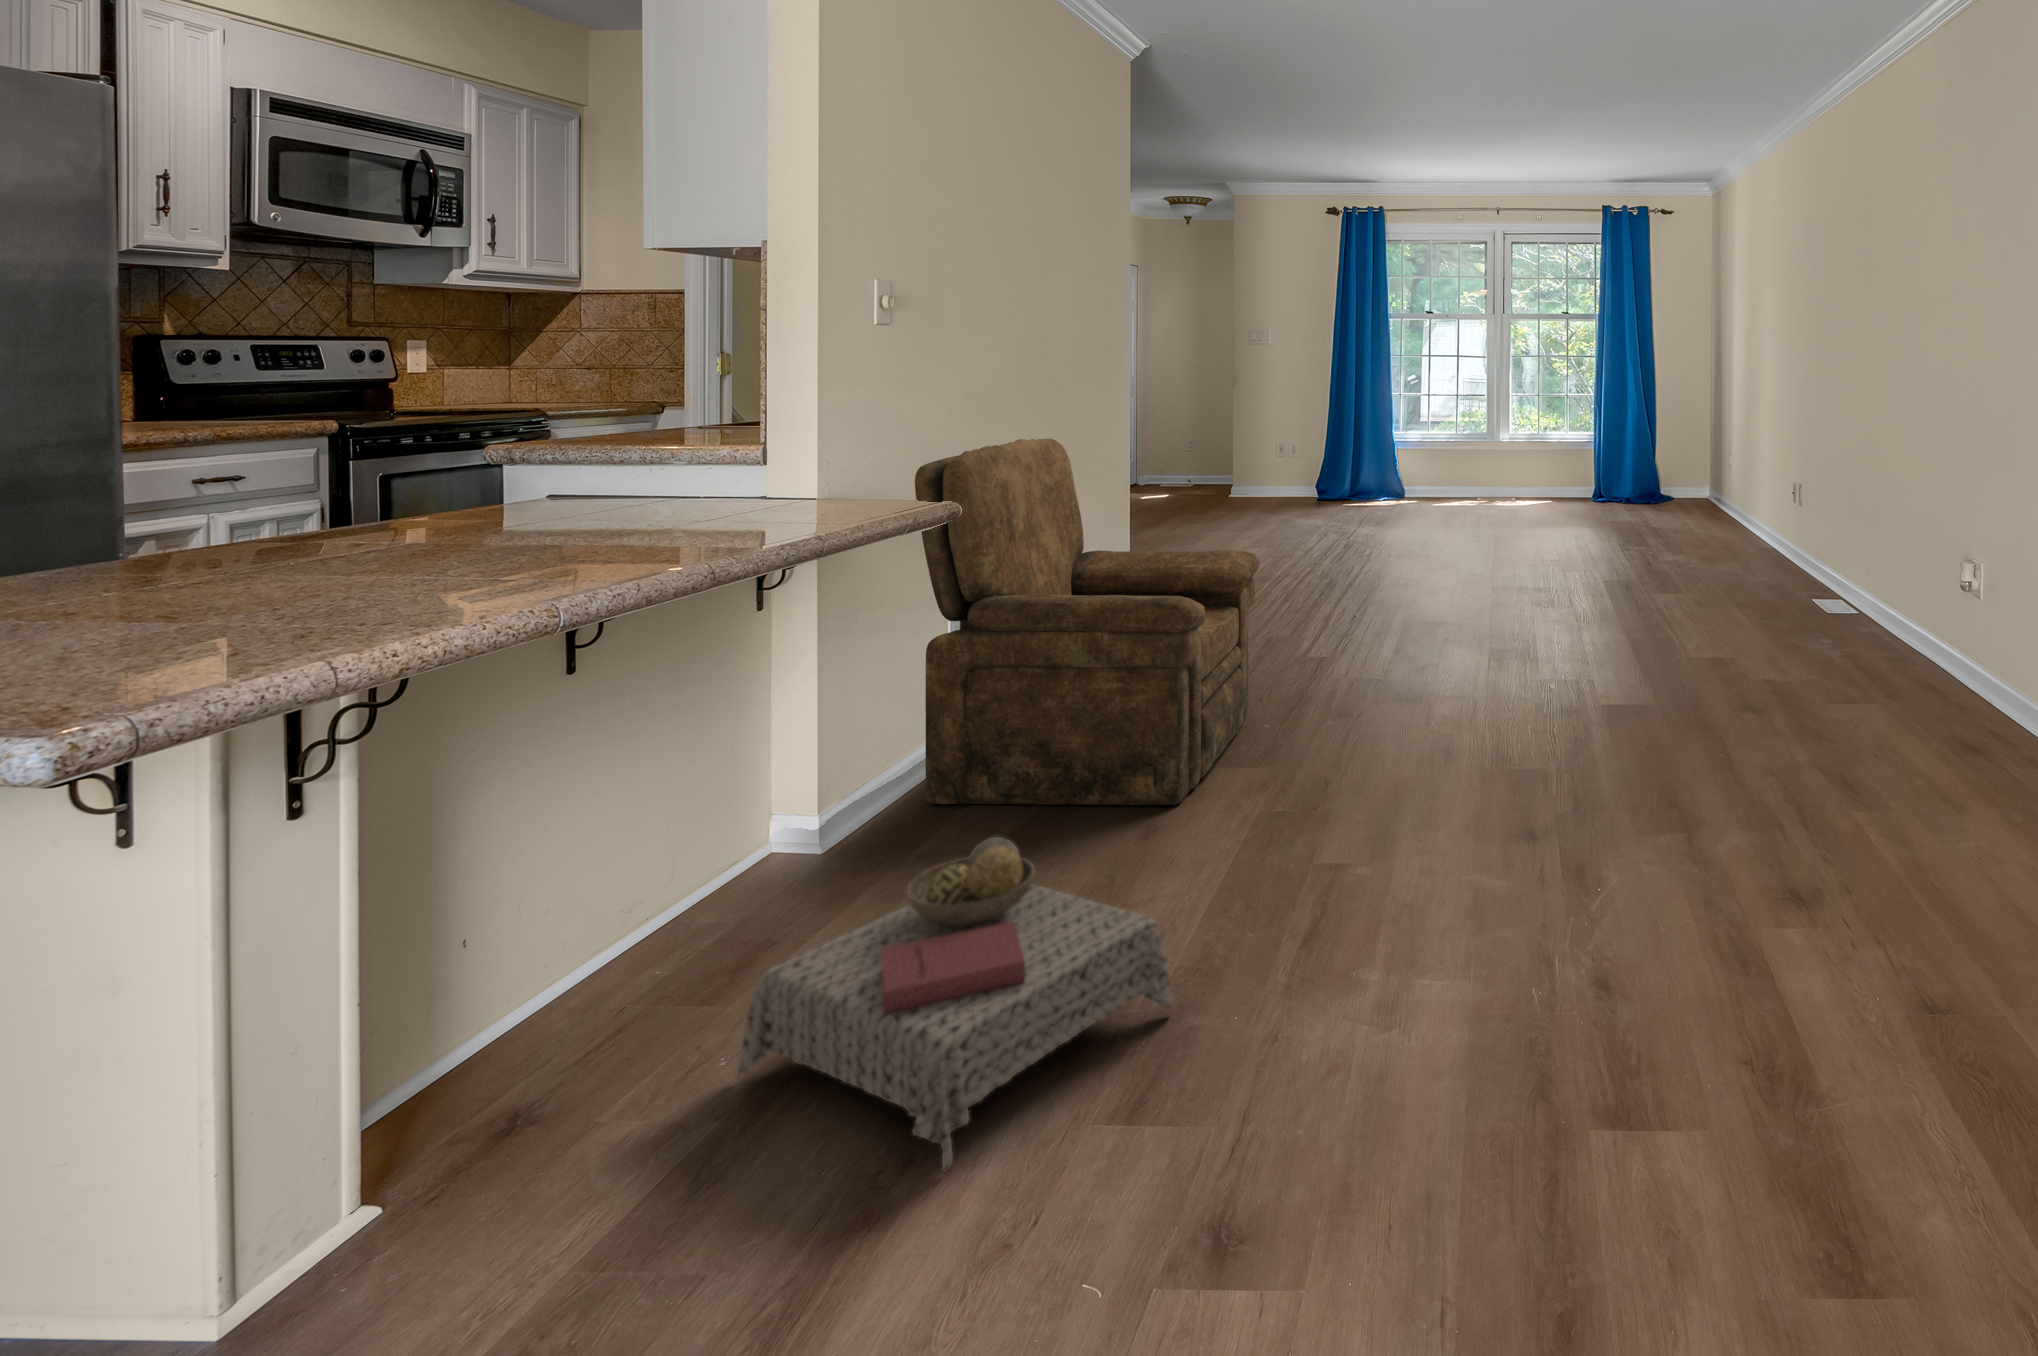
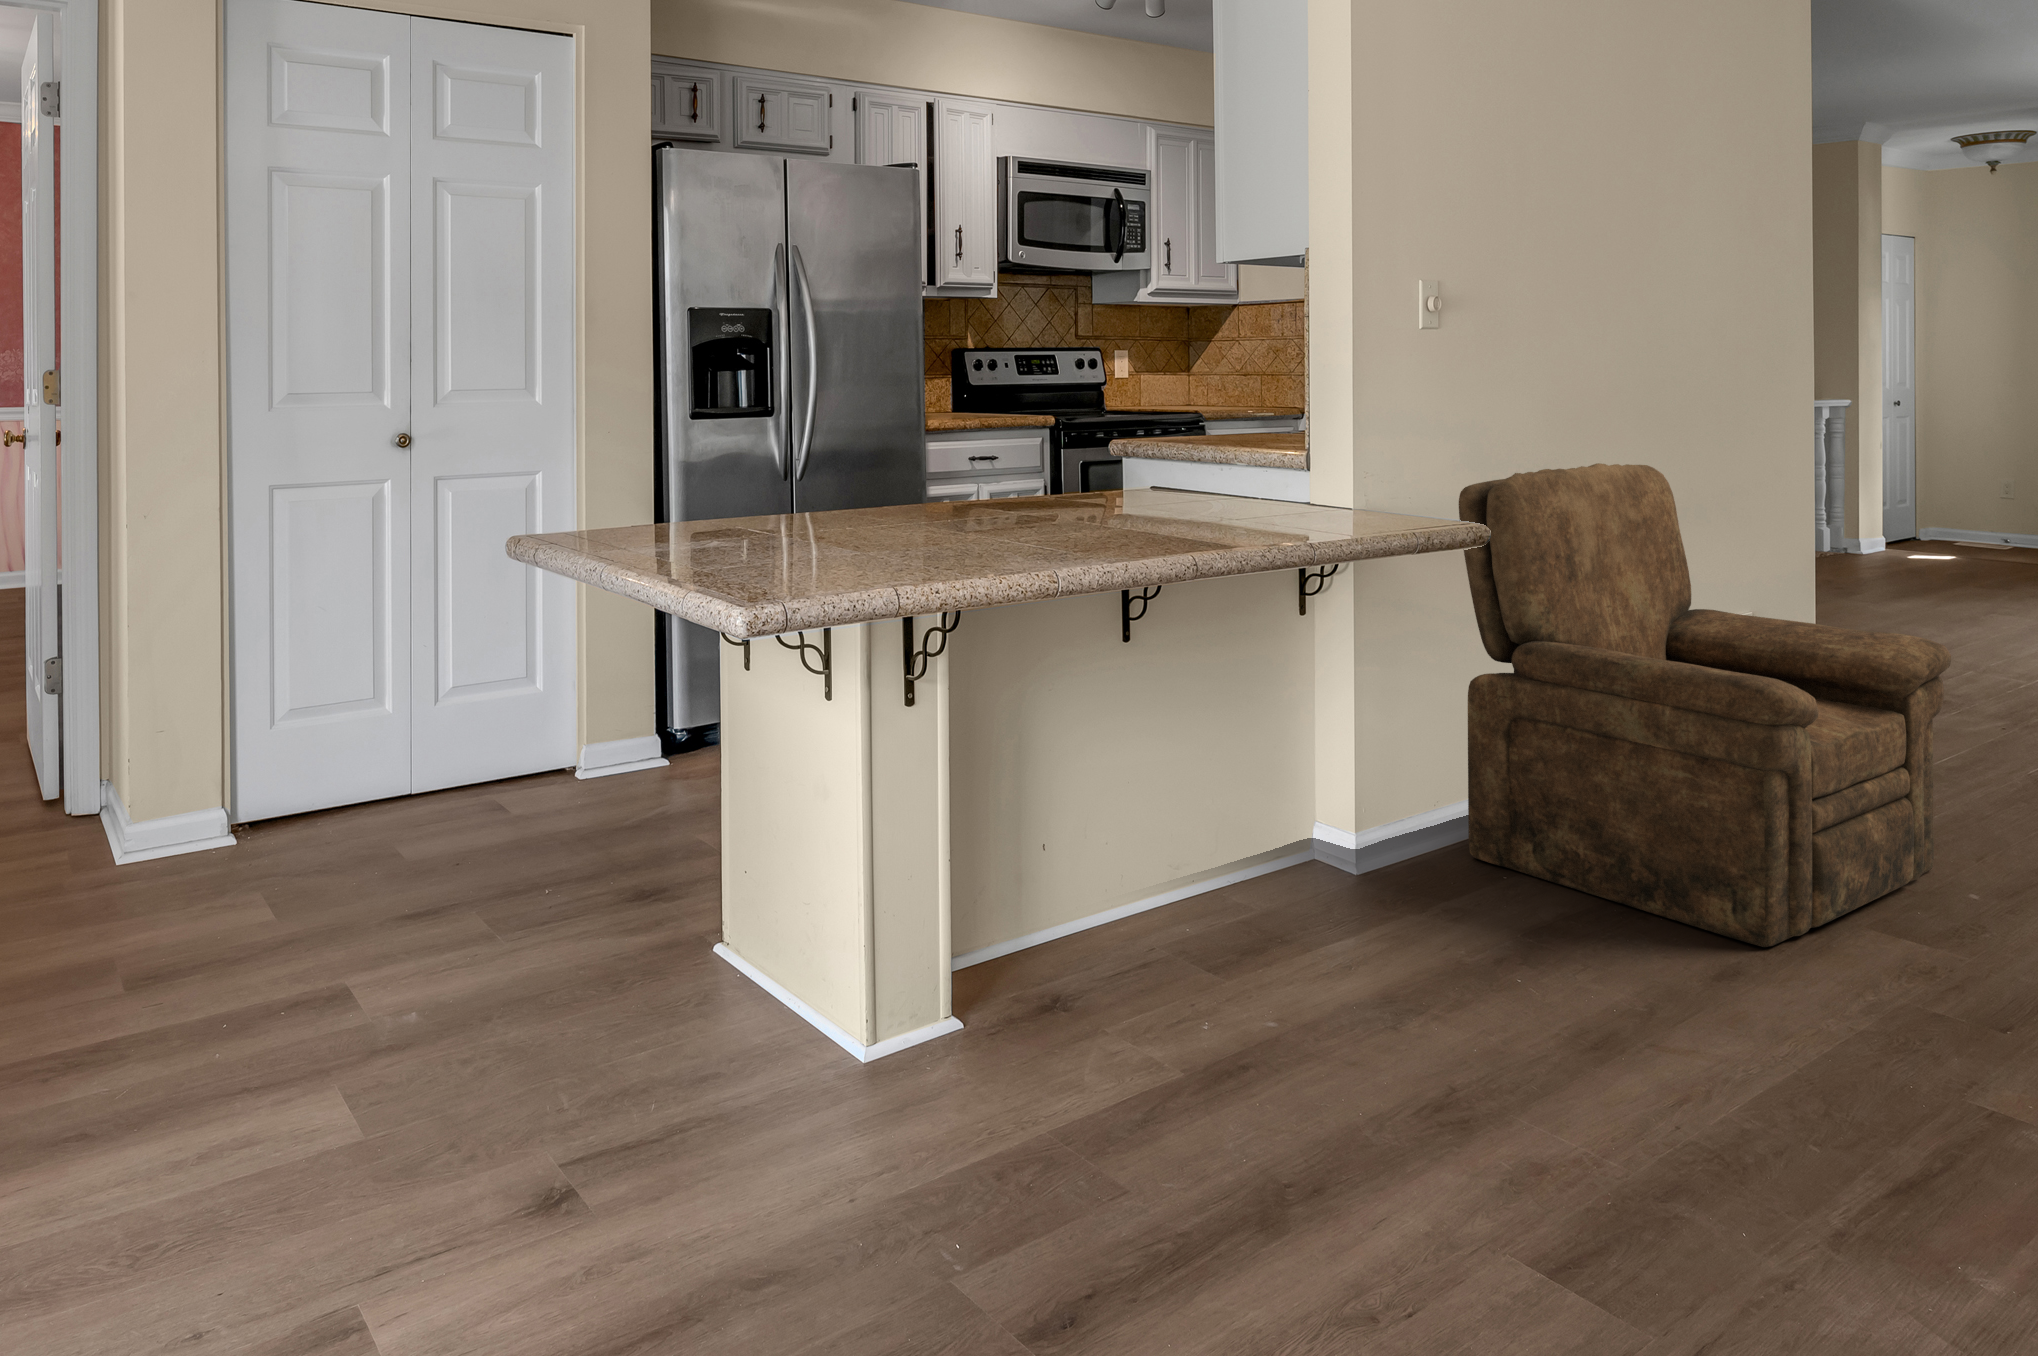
ottoman: present [738,837,1172,1172] -> none [1209,890,1641,1195]

